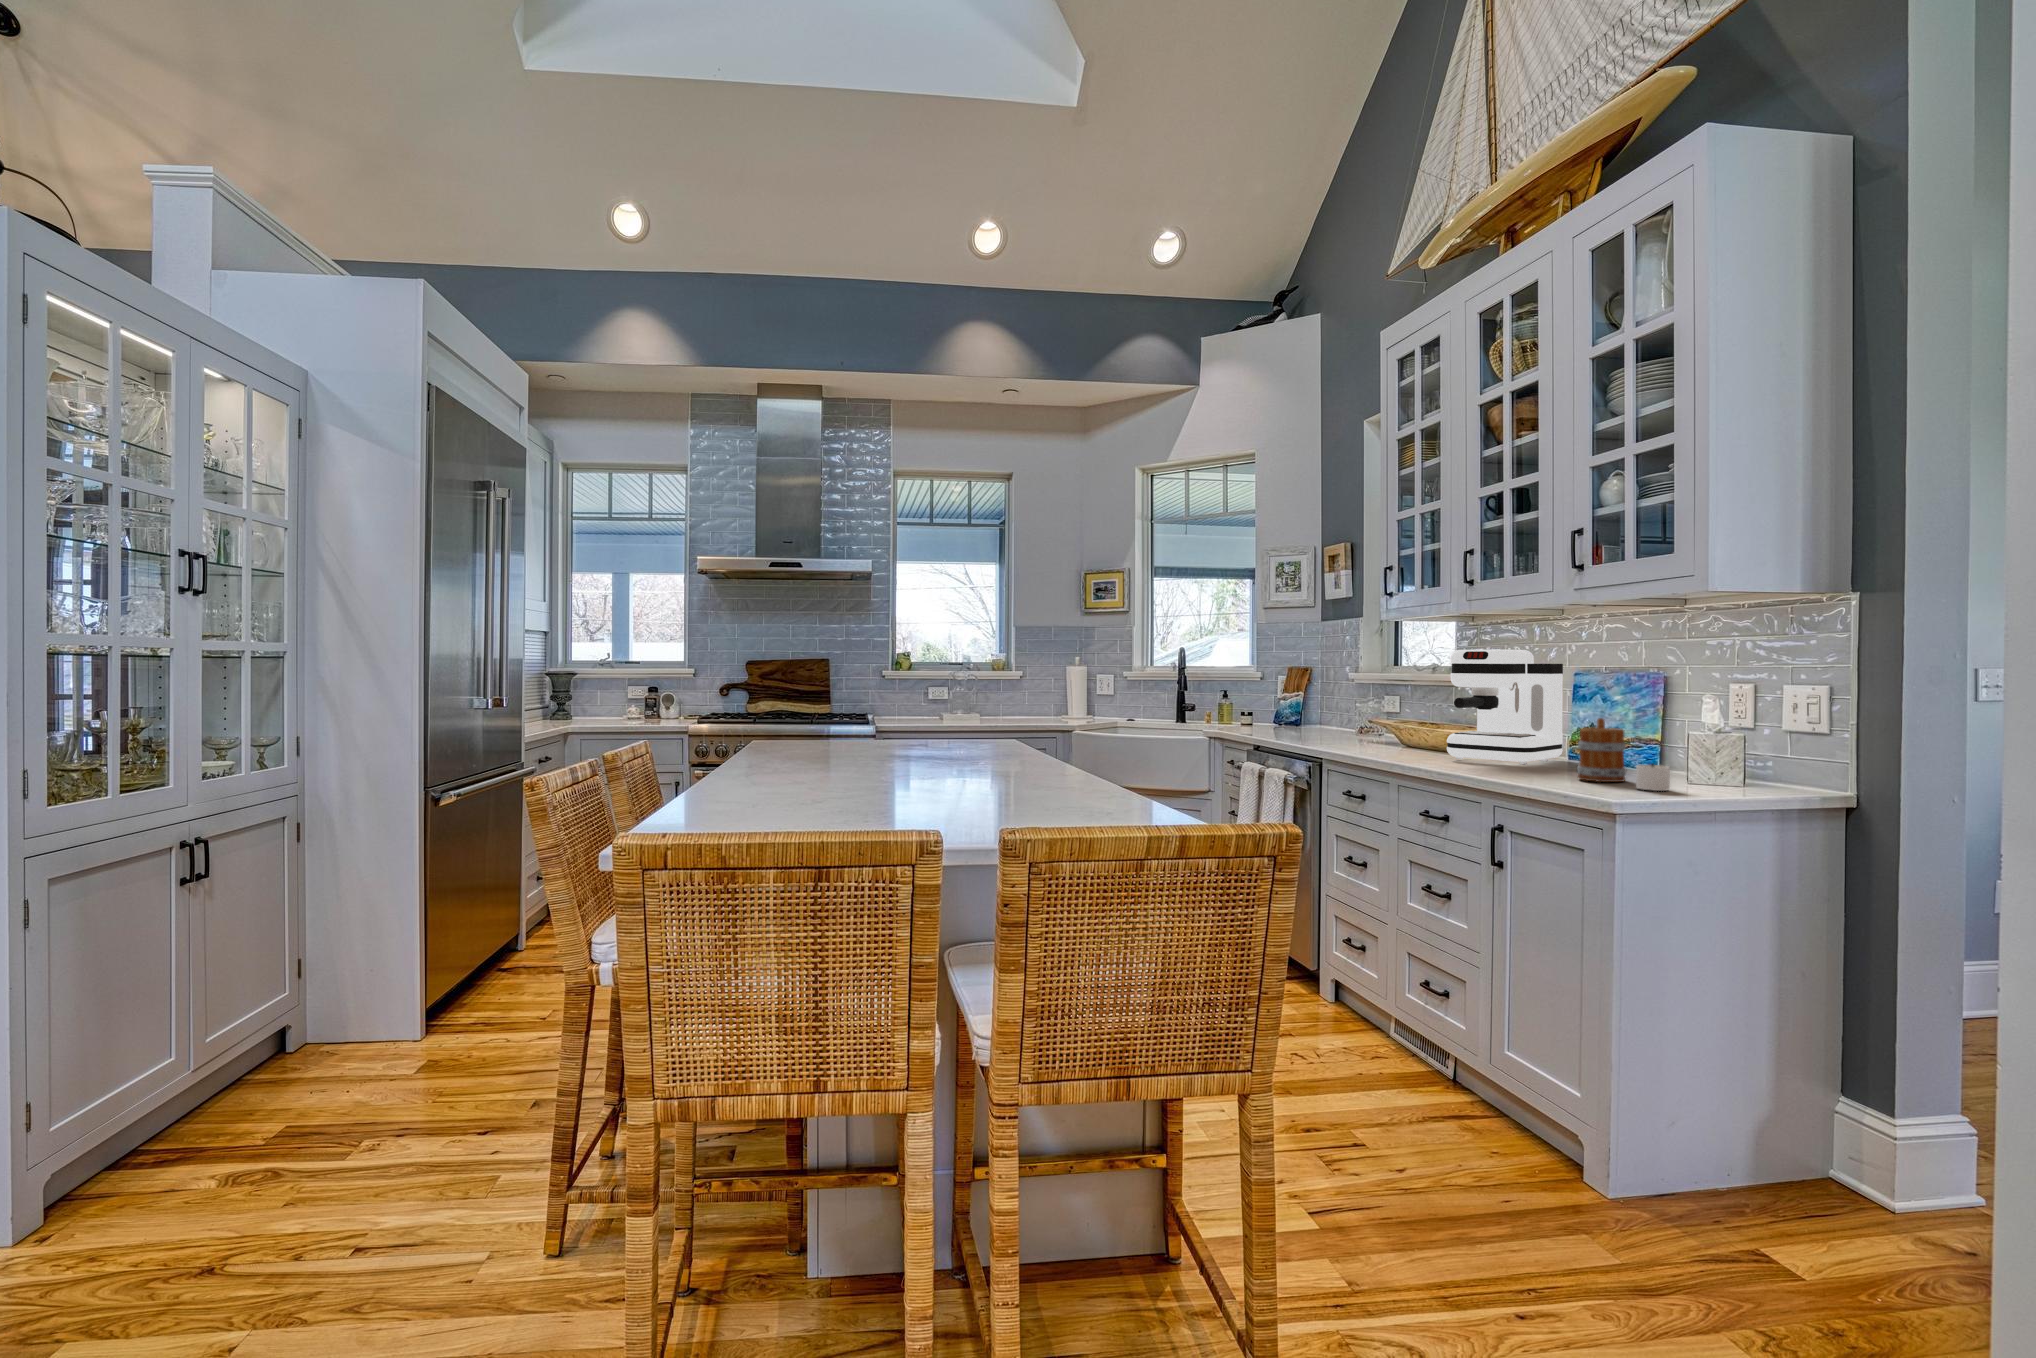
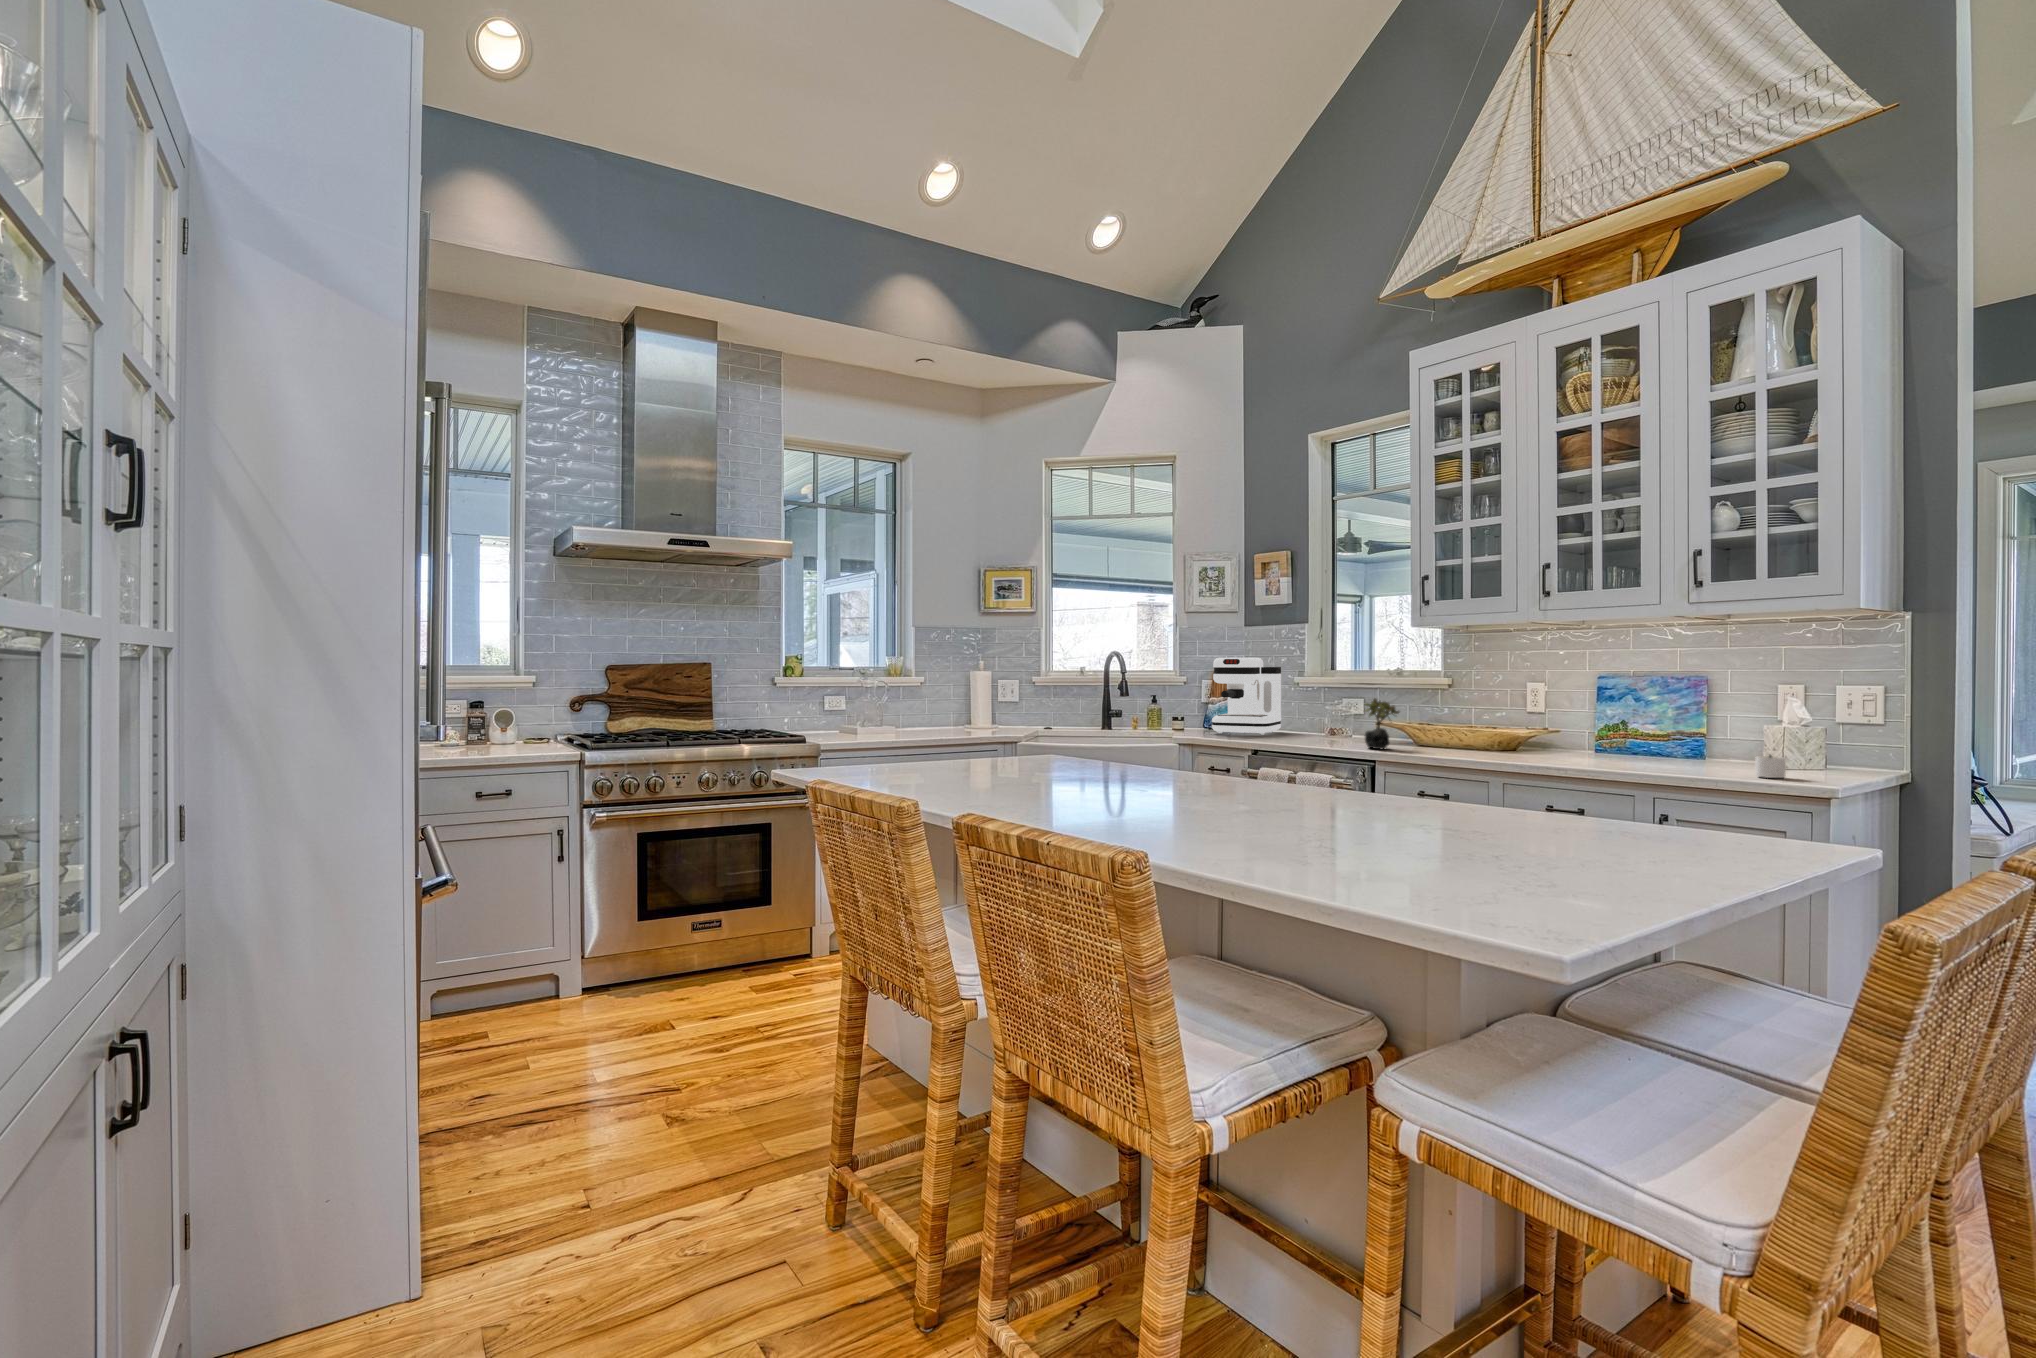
coffee maker: present [1447,650,1563,764] -> present [1212,658,1281,735]
succulent plant: none [1334,695,1372,748] -> present [1365,699,1399,749]
mug: present [1577,718,1627,782] -> none [1678,717,1726,772]

